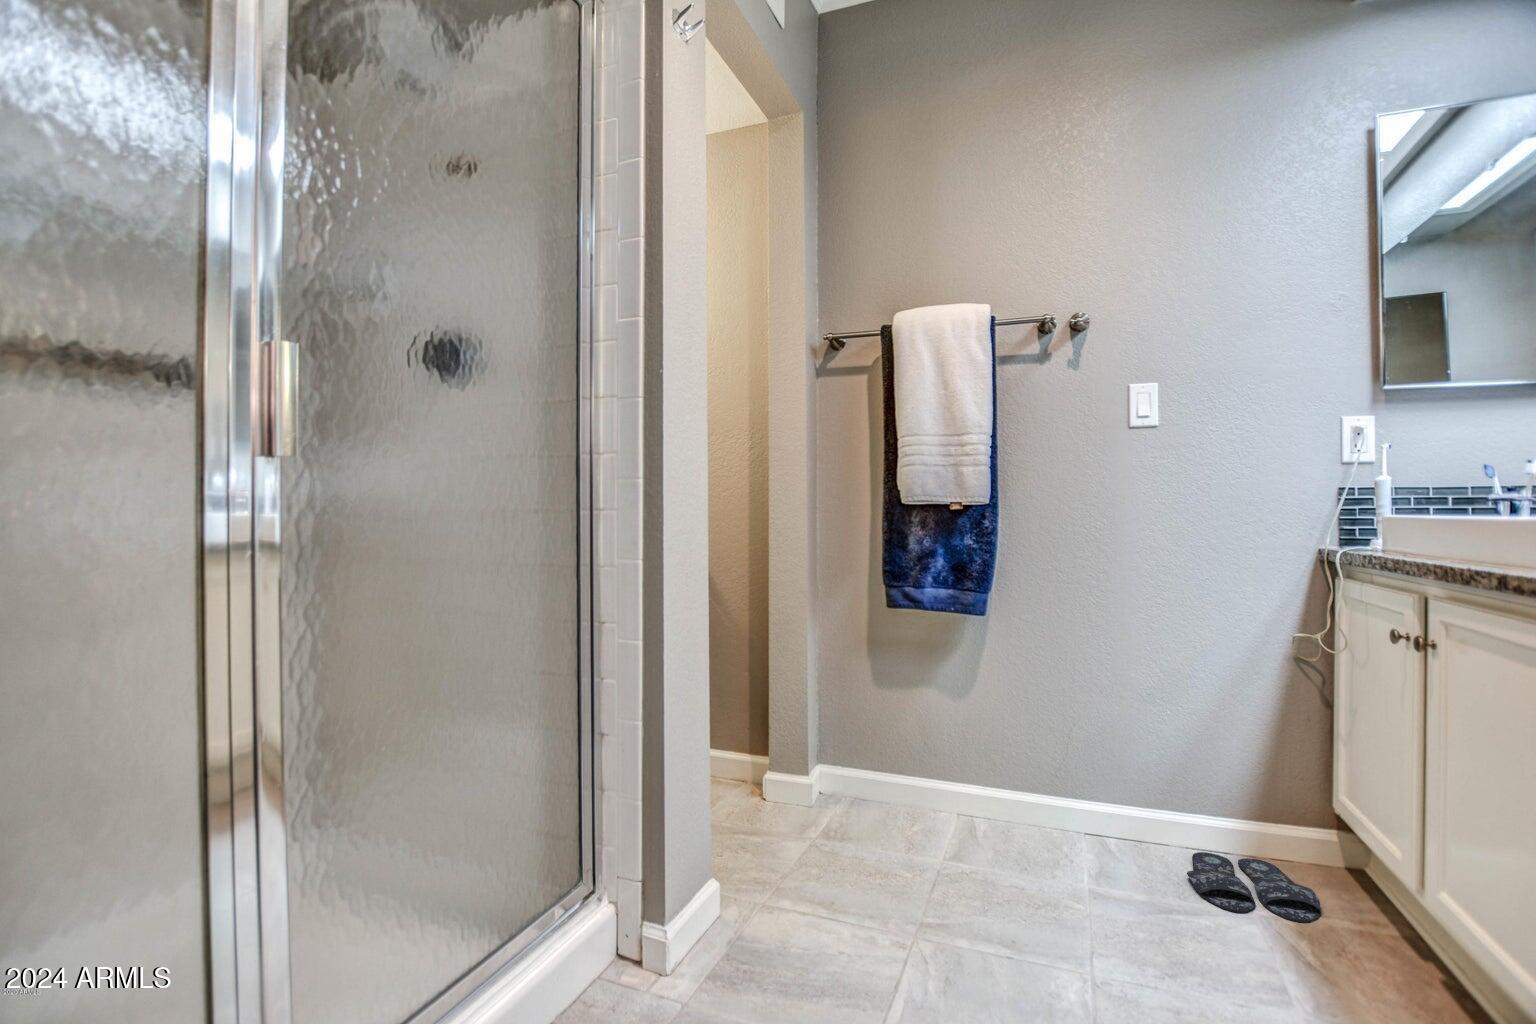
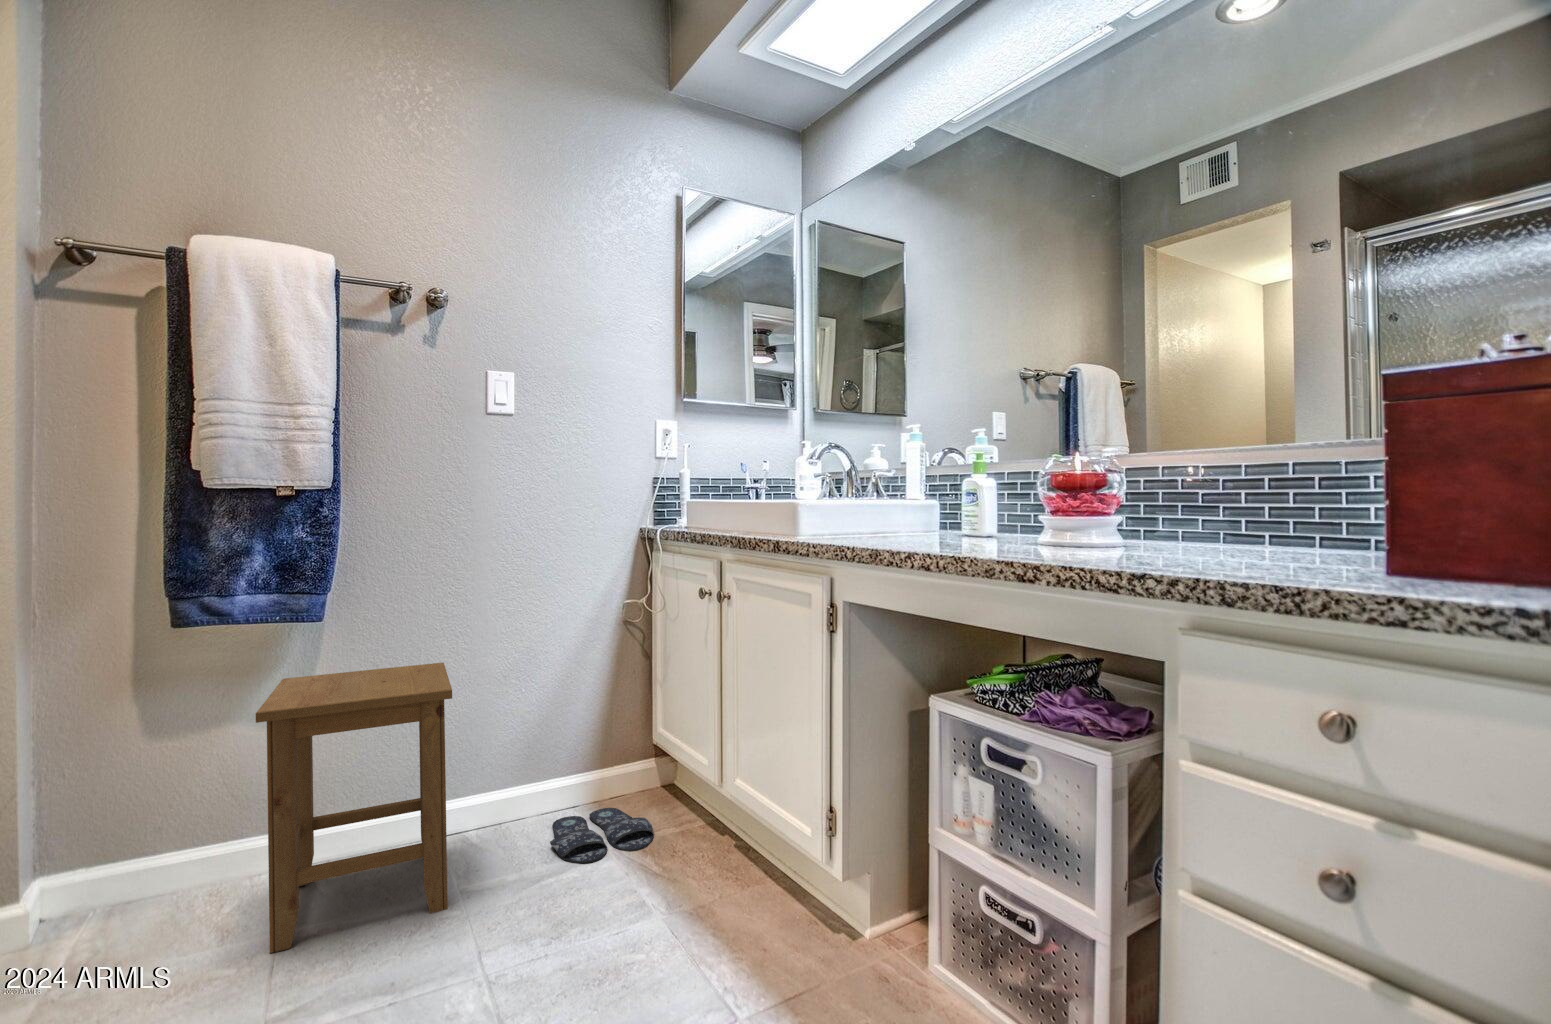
stool: none [933,656,1084,895] -> present [256,663,452,953]

